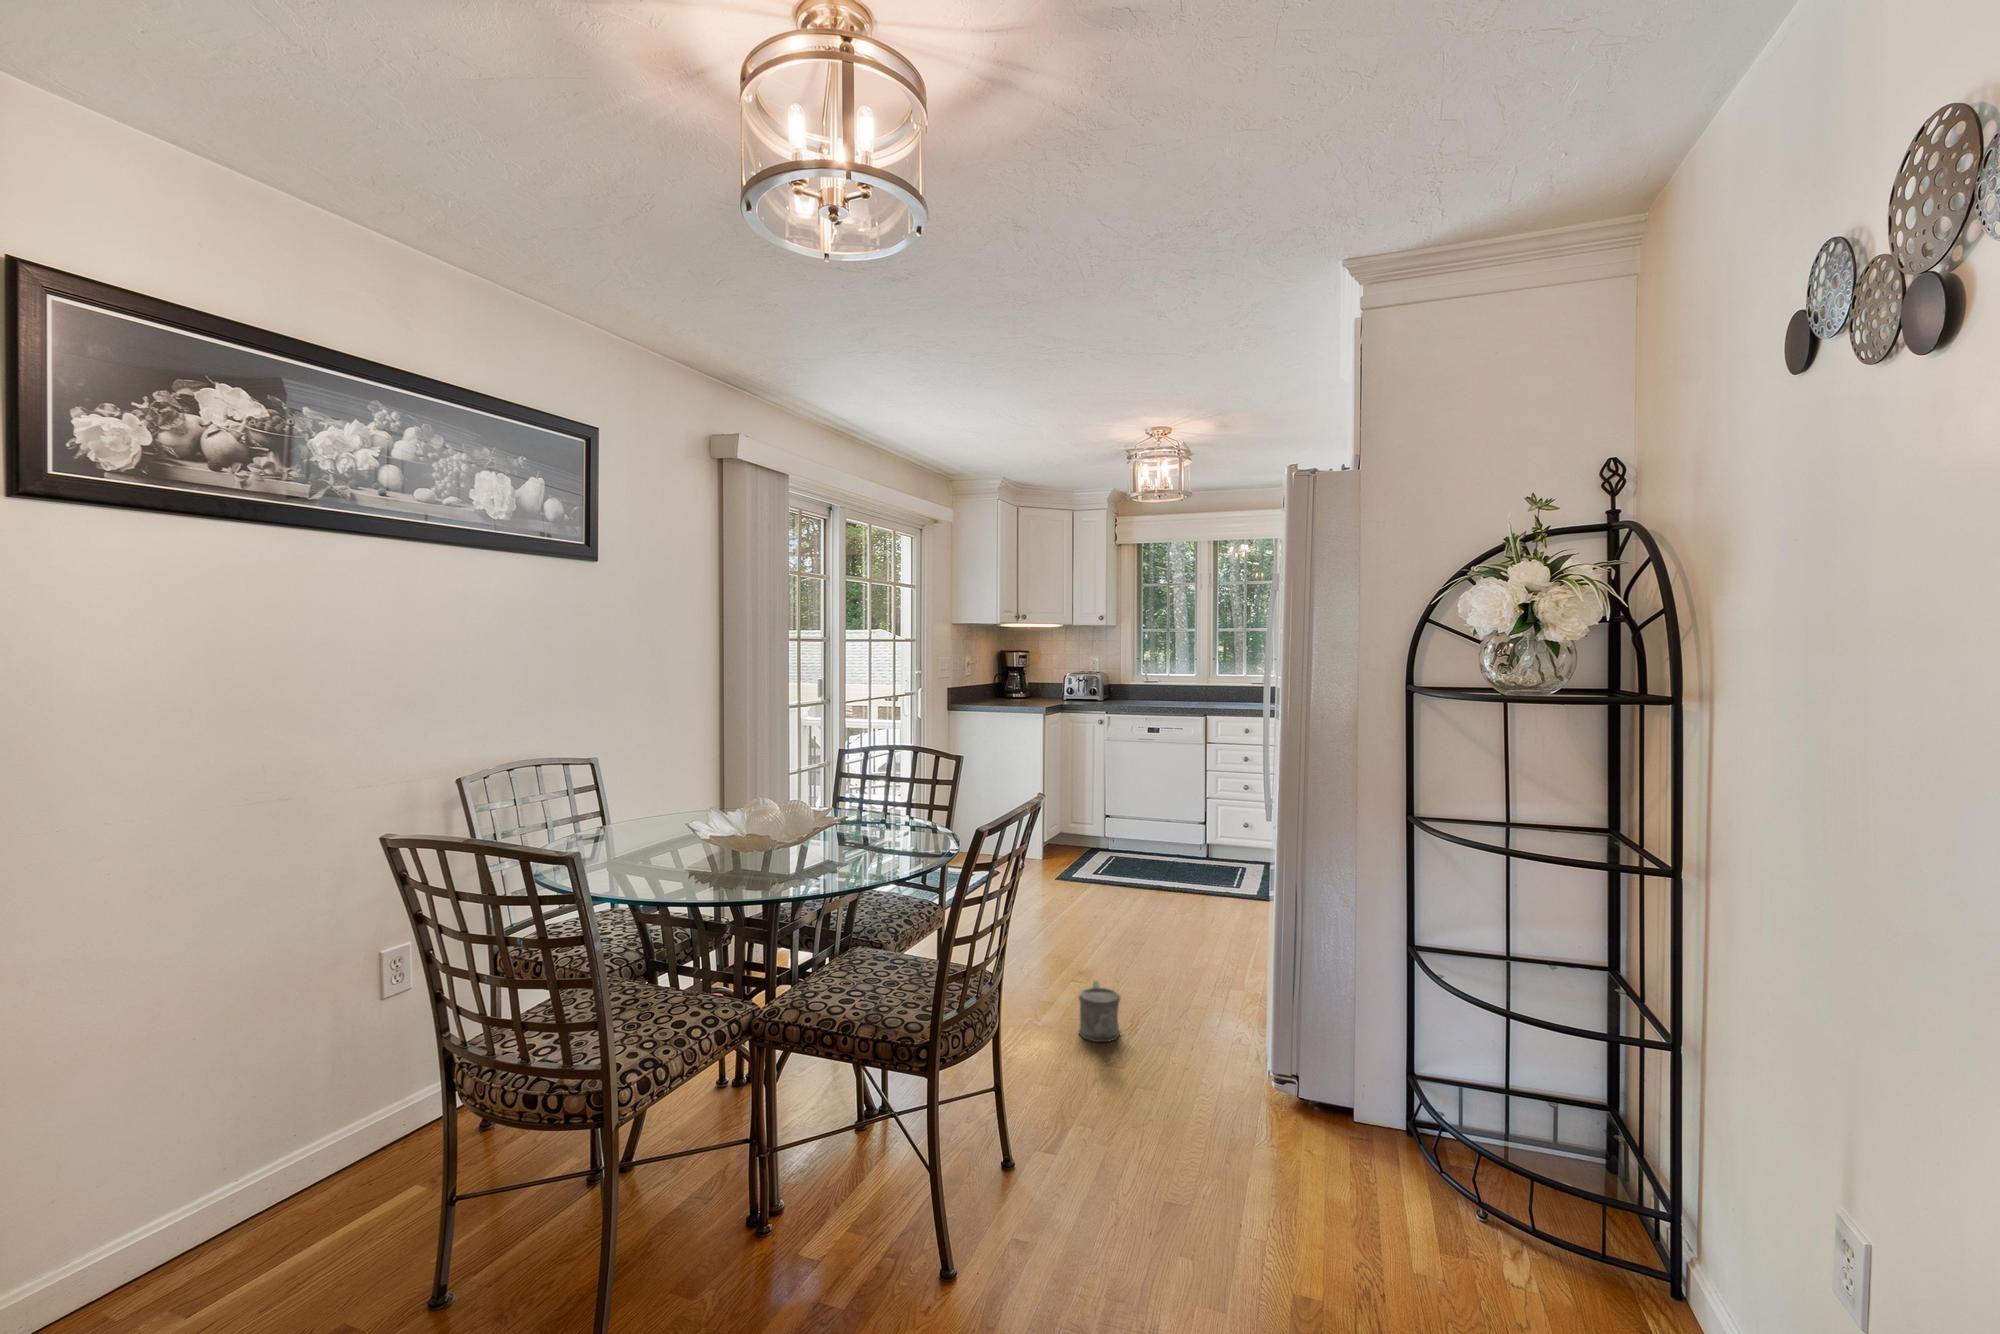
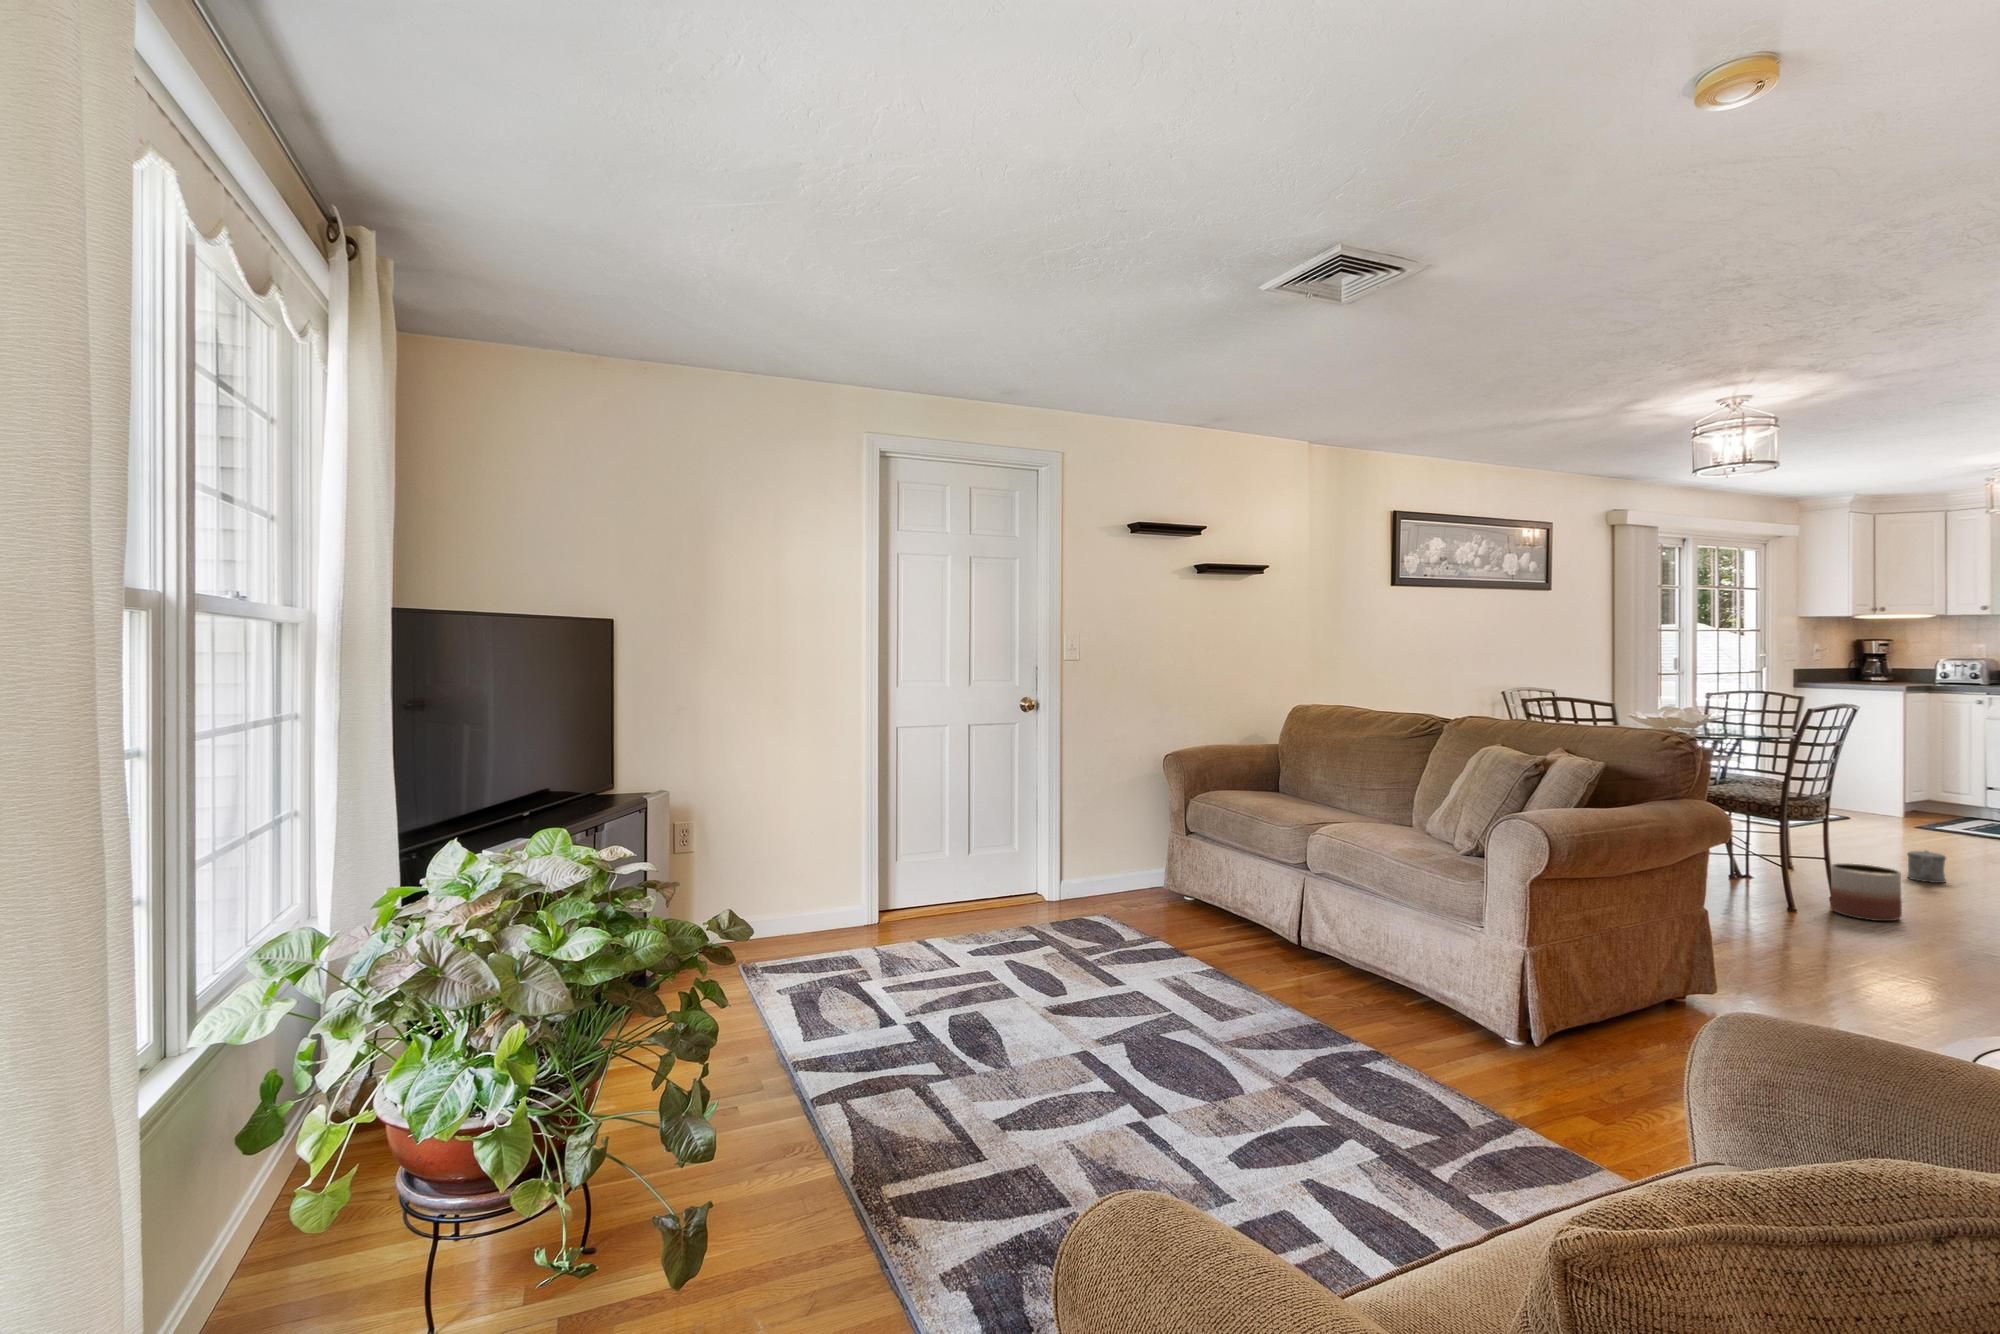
planter: none [1006,1117,1109,1263] -> present [1831,863,1902,921]

